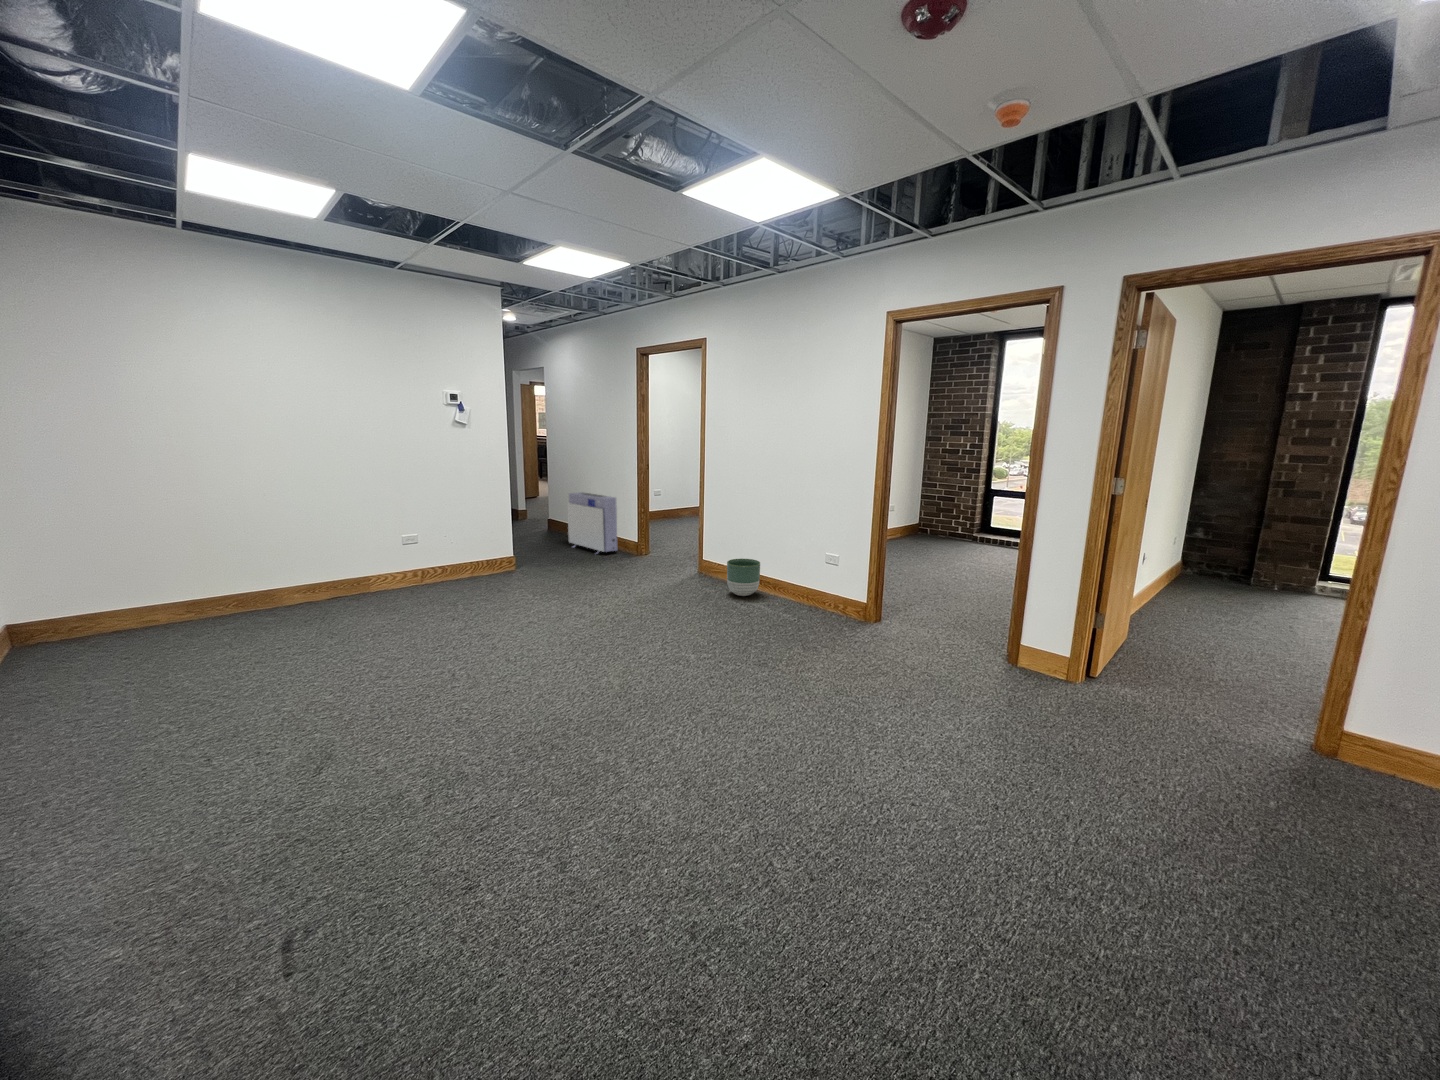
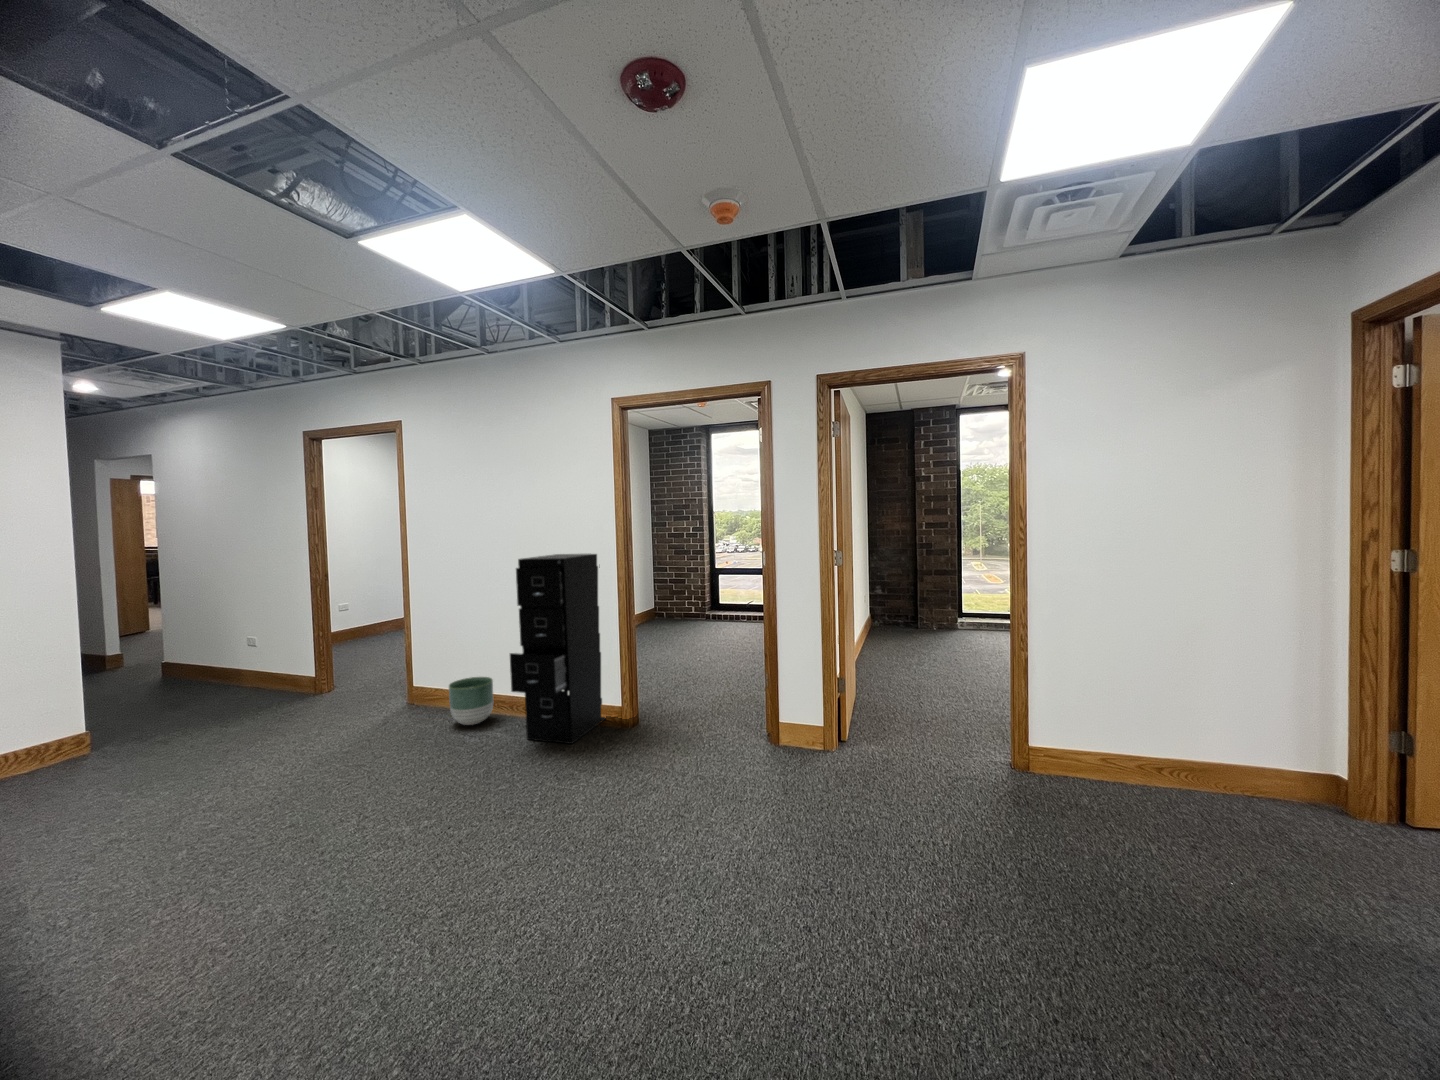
filing cabinet: none [773,461,859,626] -> present [510,553,606,744]
air purifier: present [567,492,617,554] -> none [192,620,282,705]

